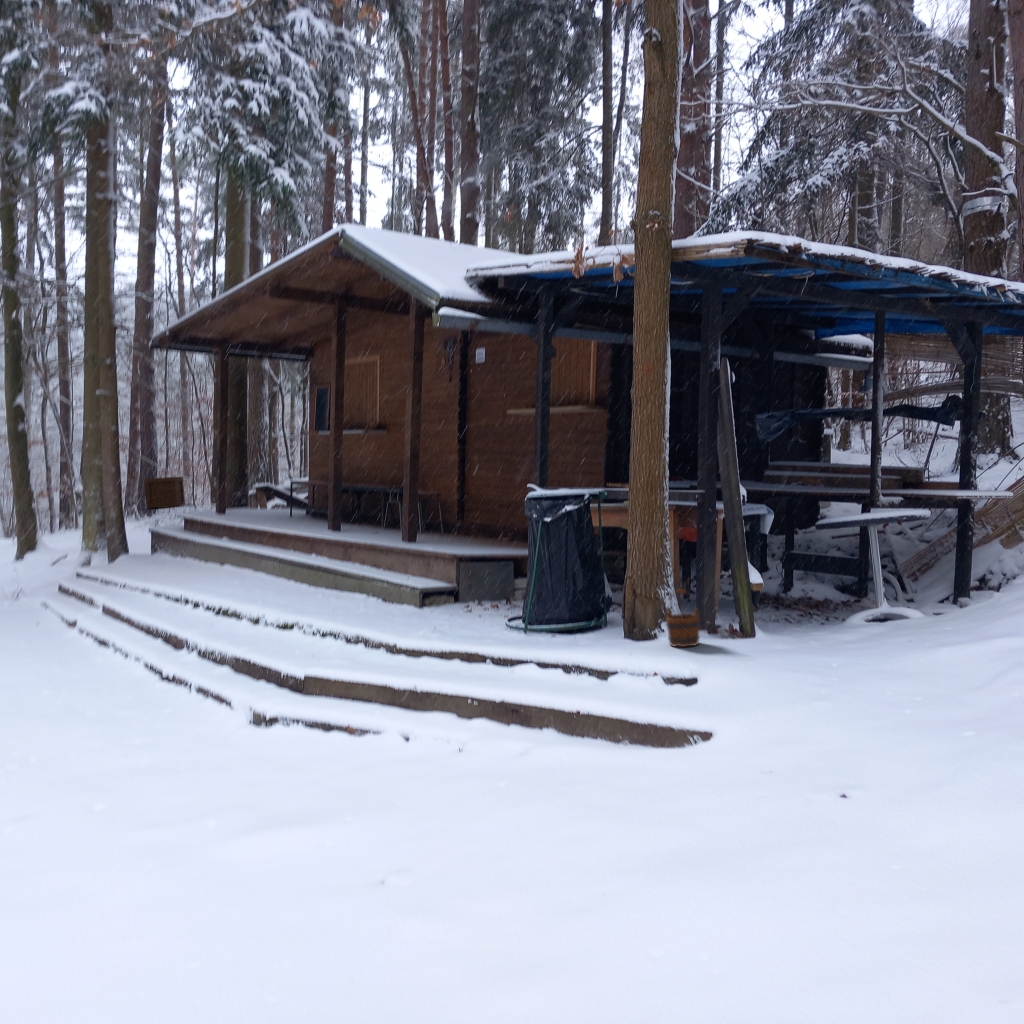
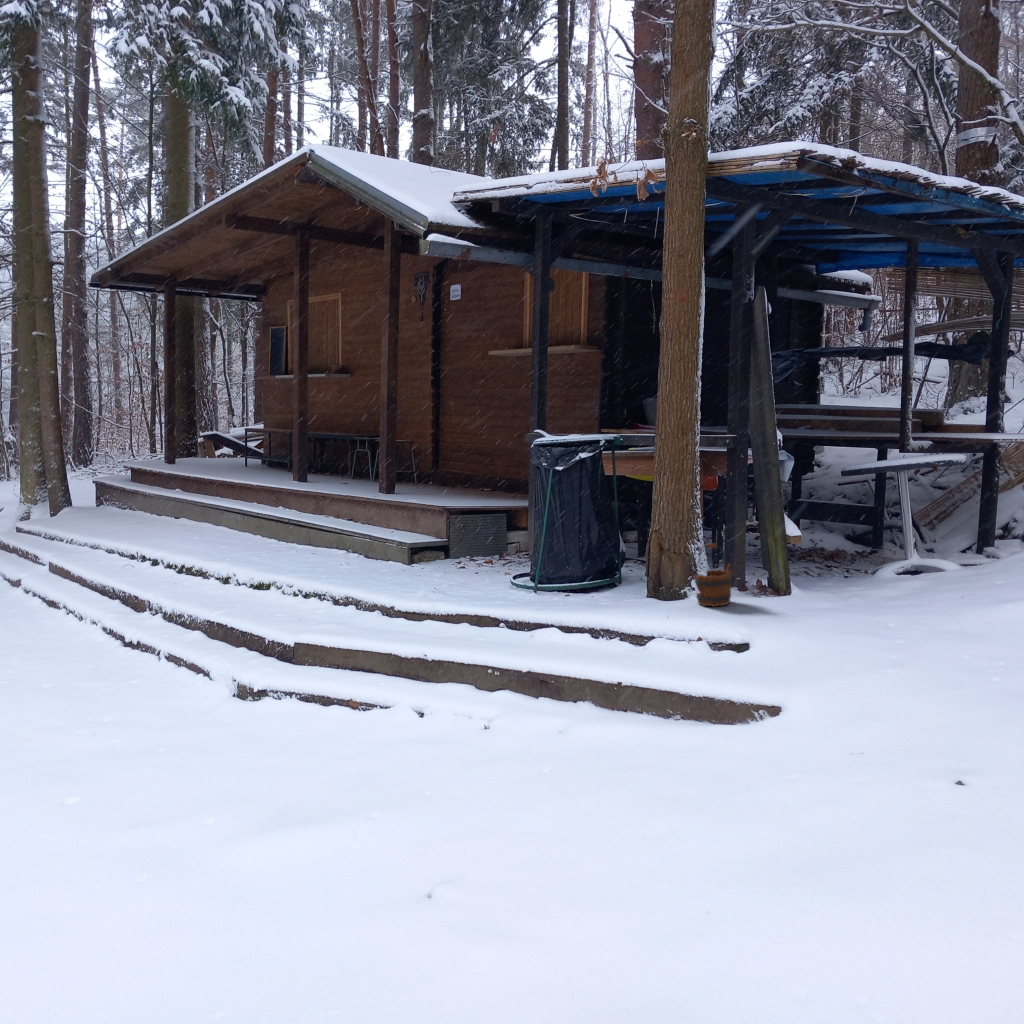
wooden crate: present [144,477,185,508] -> none [86,425,131,458]

